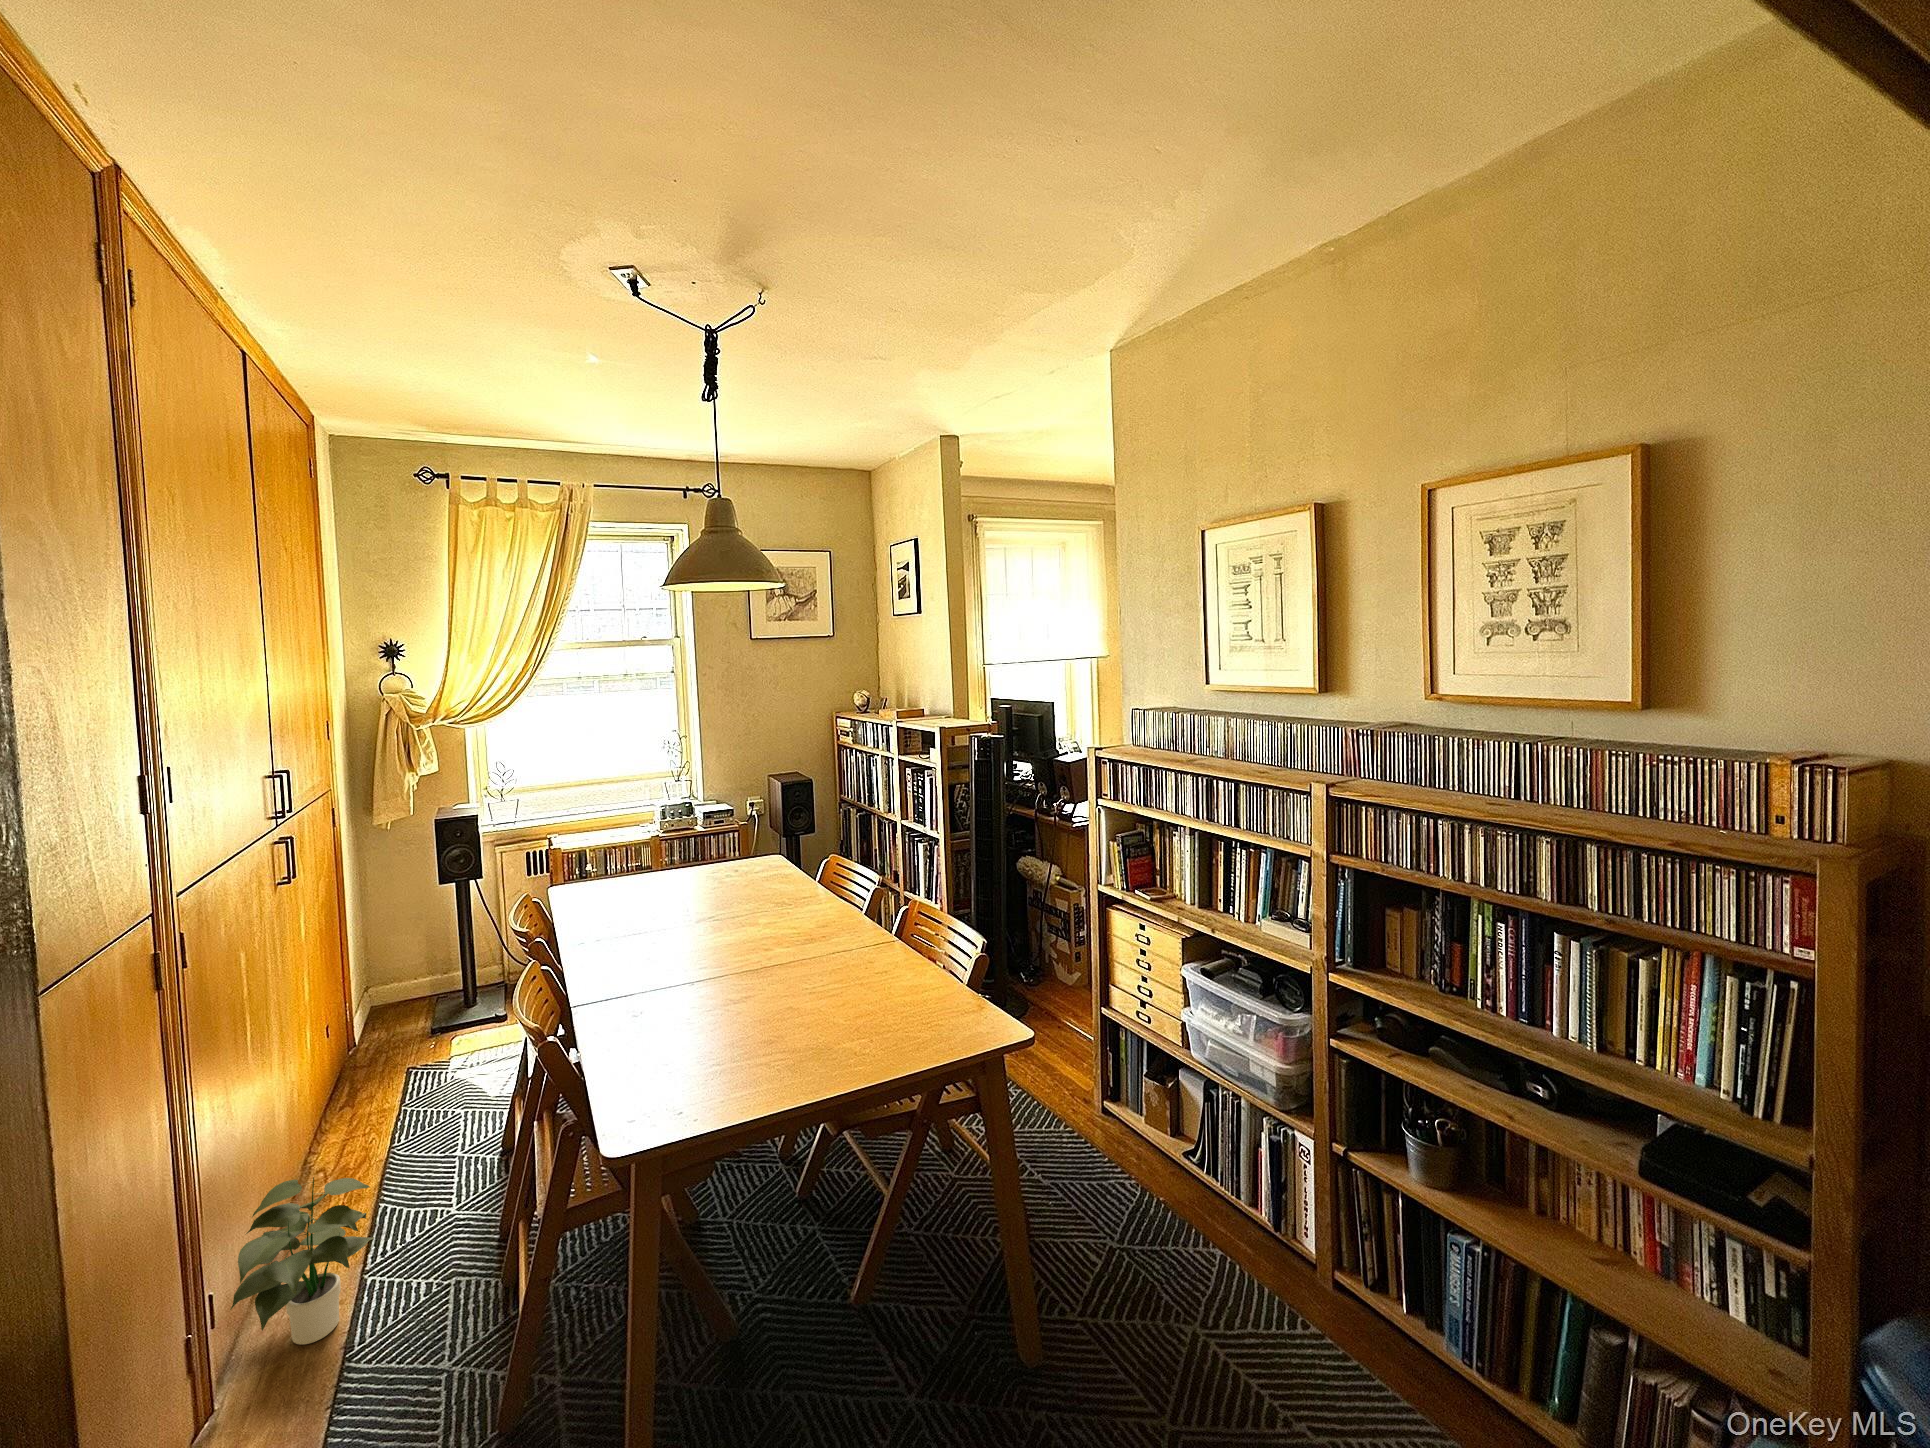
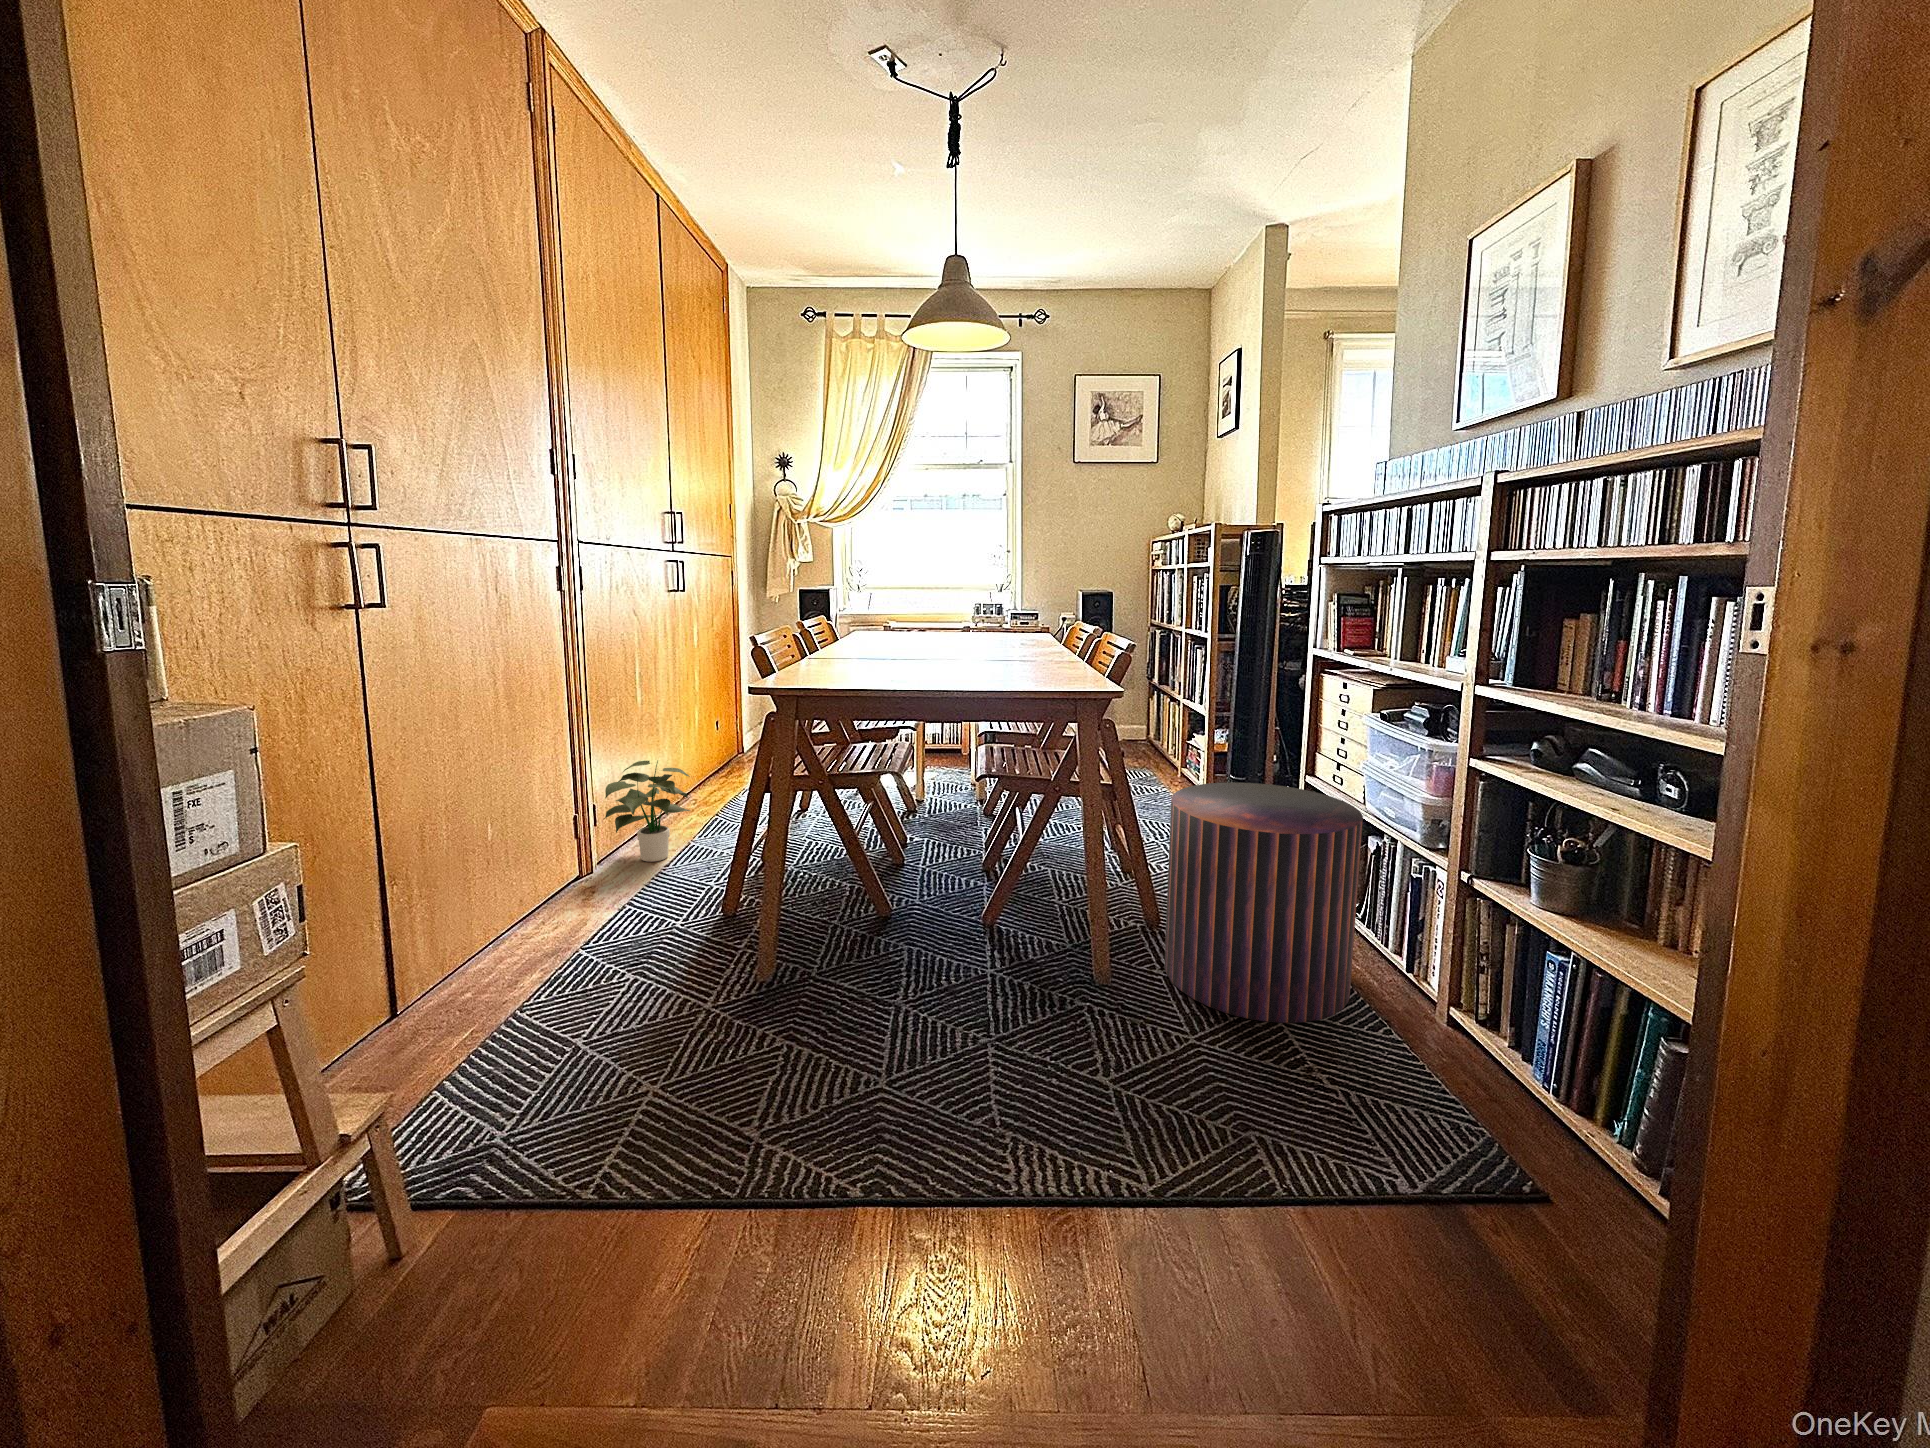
pouf: none [1061,1063,1255,1363] -> present [1164,782,1363,1023]

